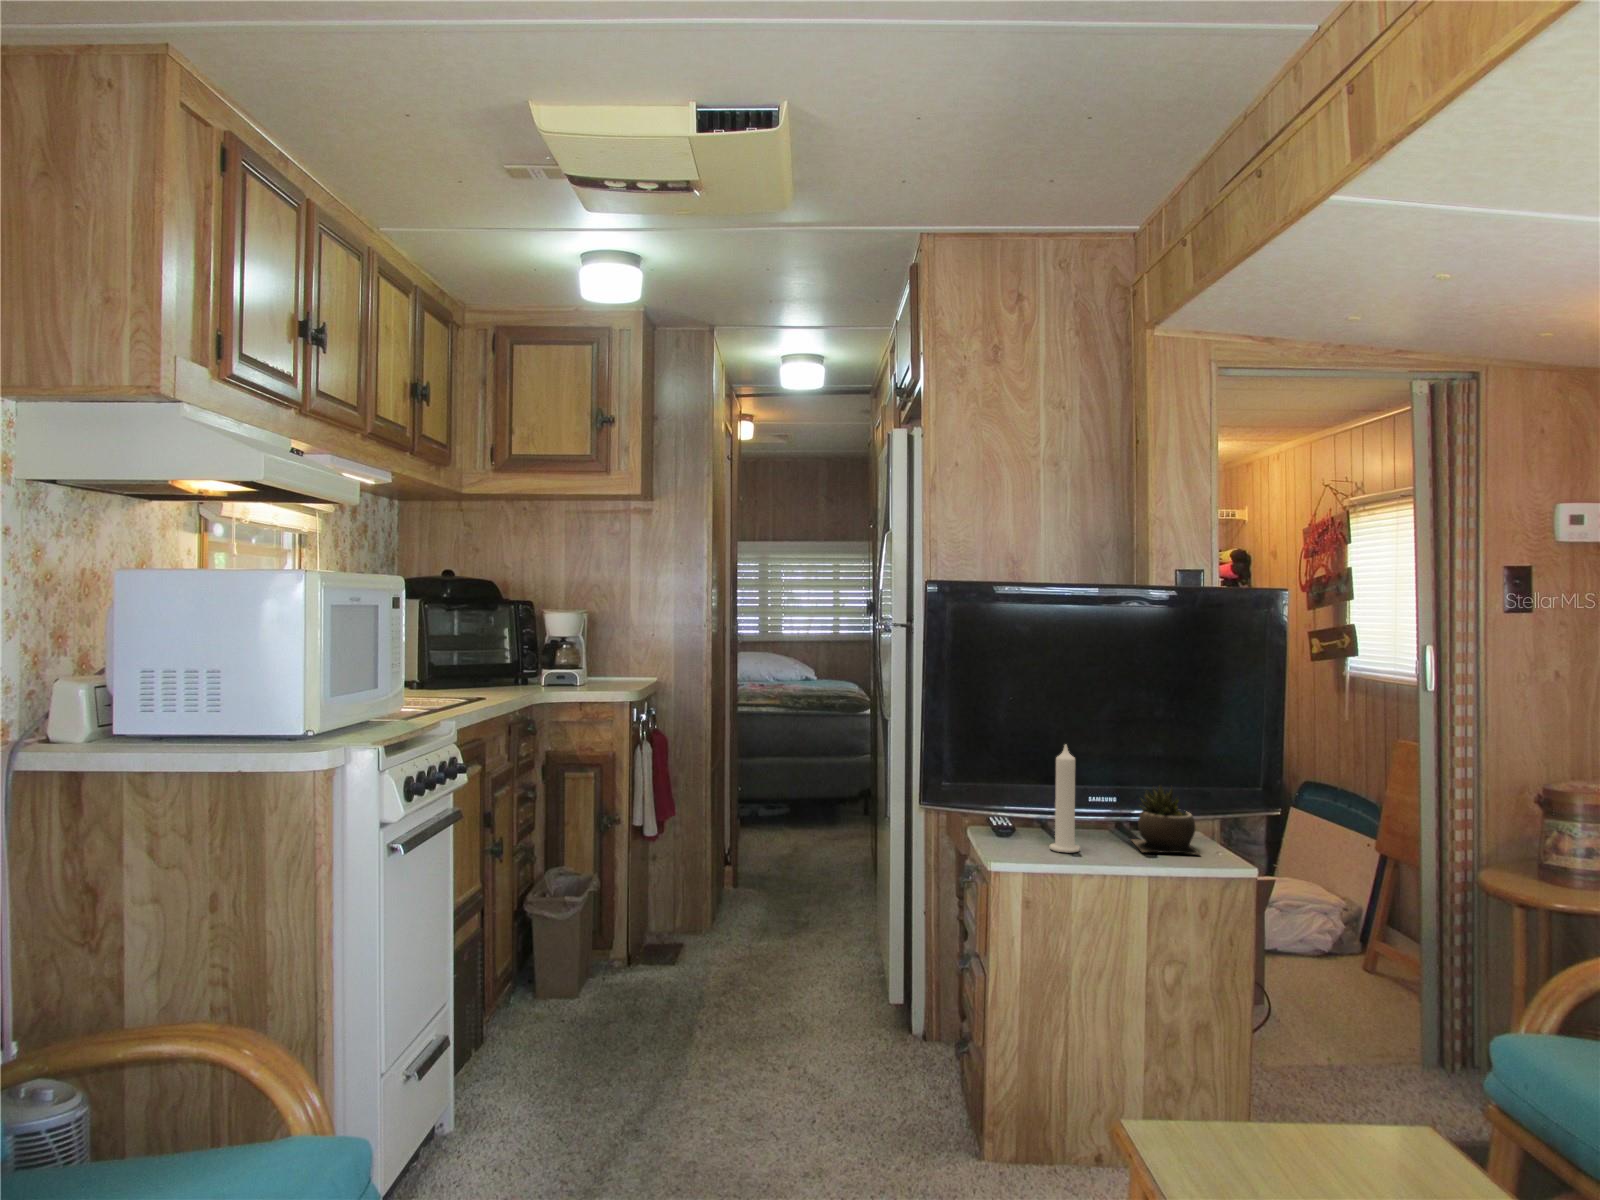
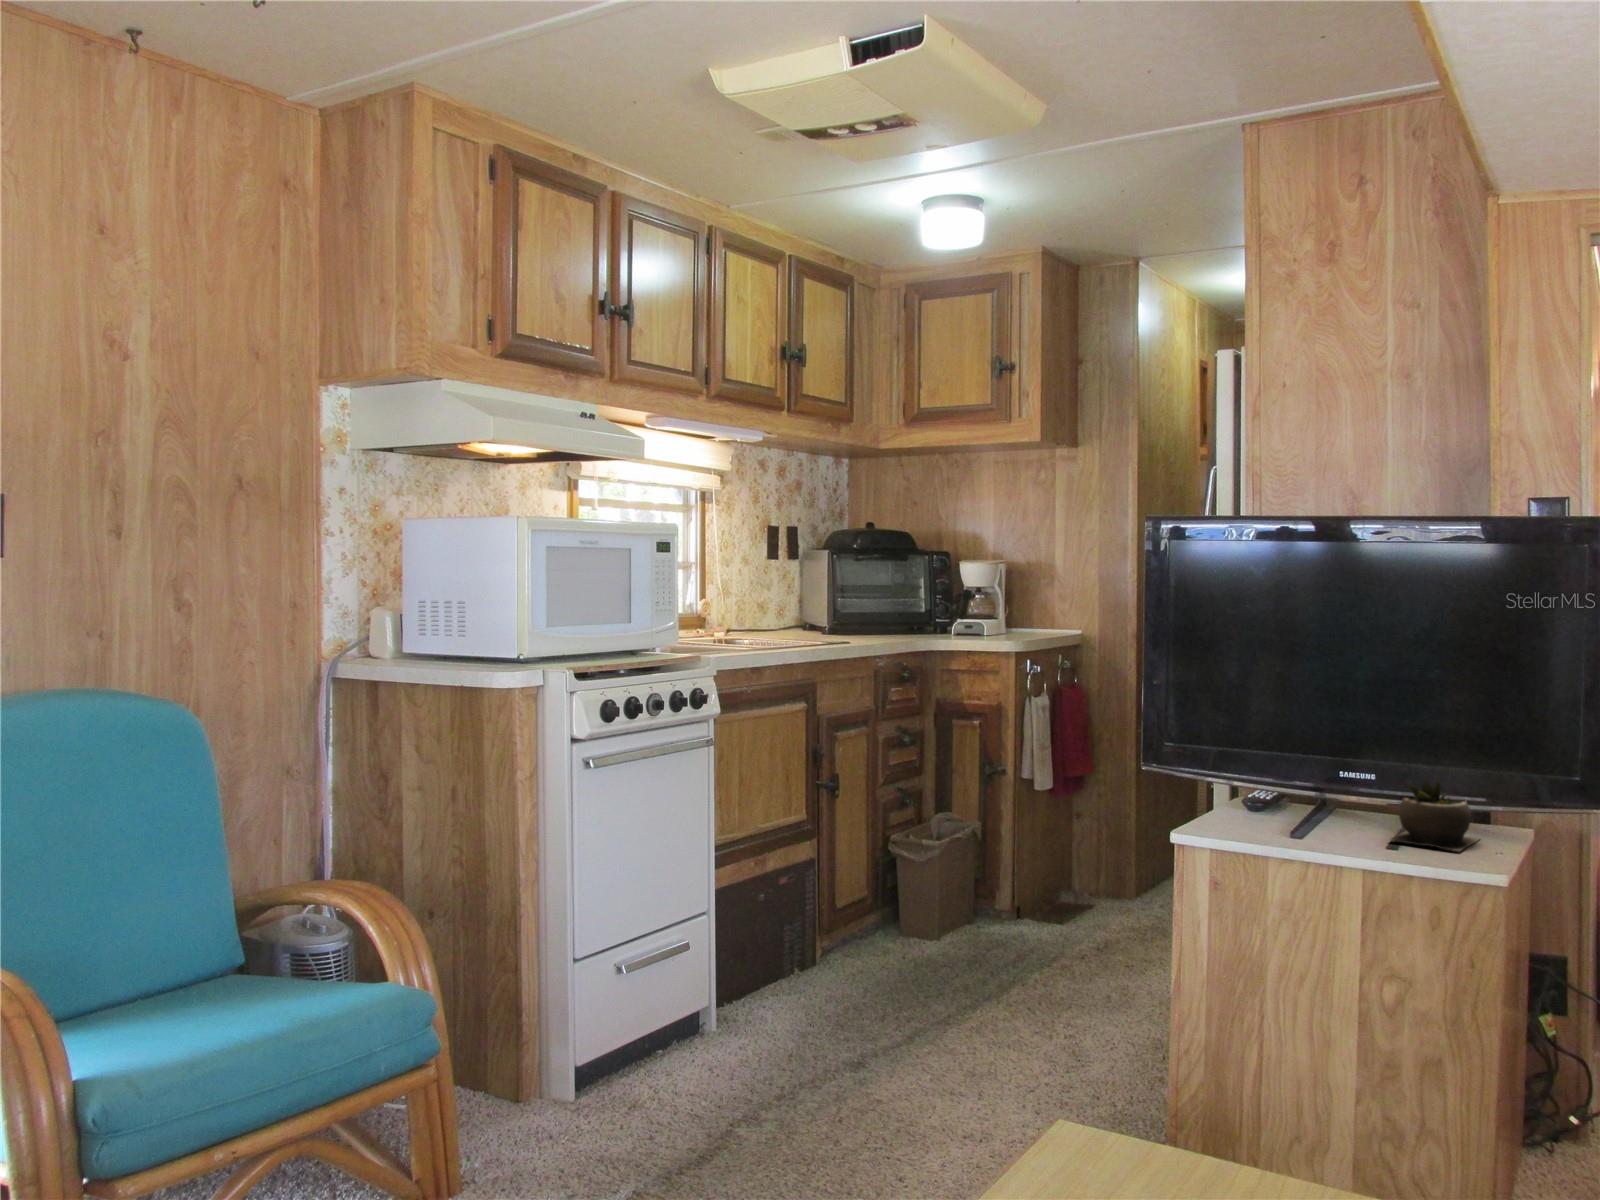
candle: present [1050,745,1080,853] -> none [1285,712,1321,832]

